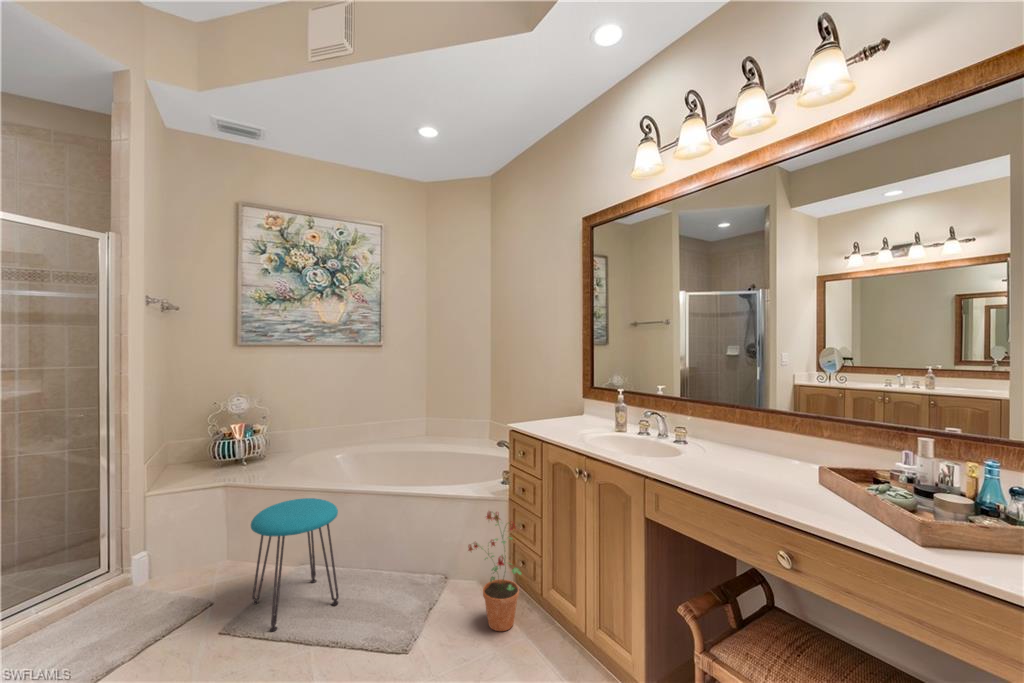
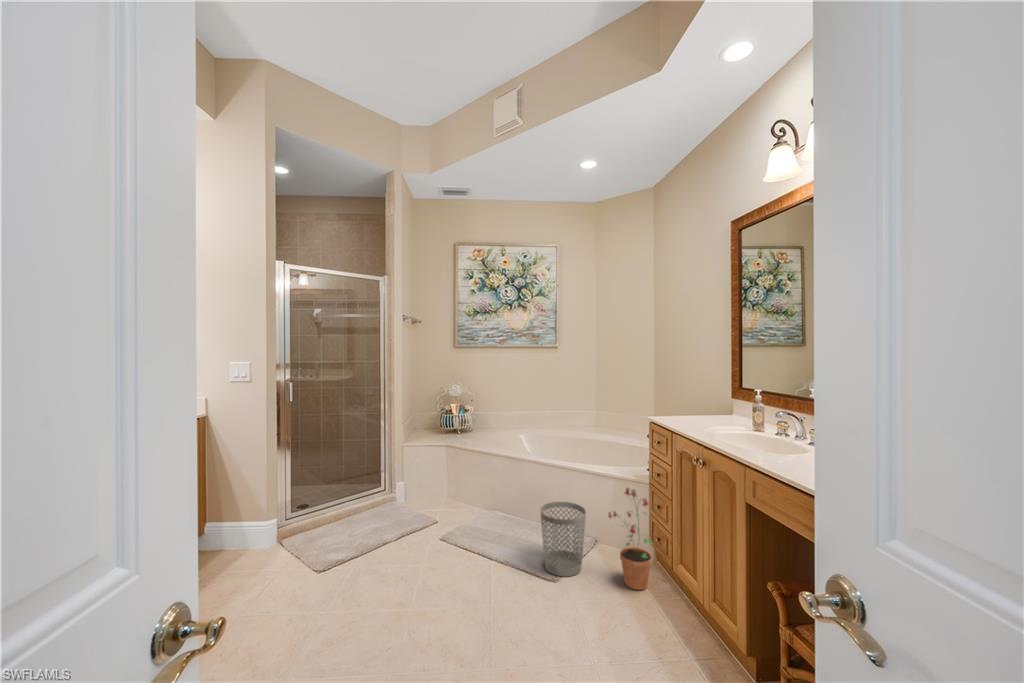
stool: present [251,498,339,631] -> none [457,460,514,548]
wastebasket: none [382,540,441,640] -> present [540,502,586,576]

